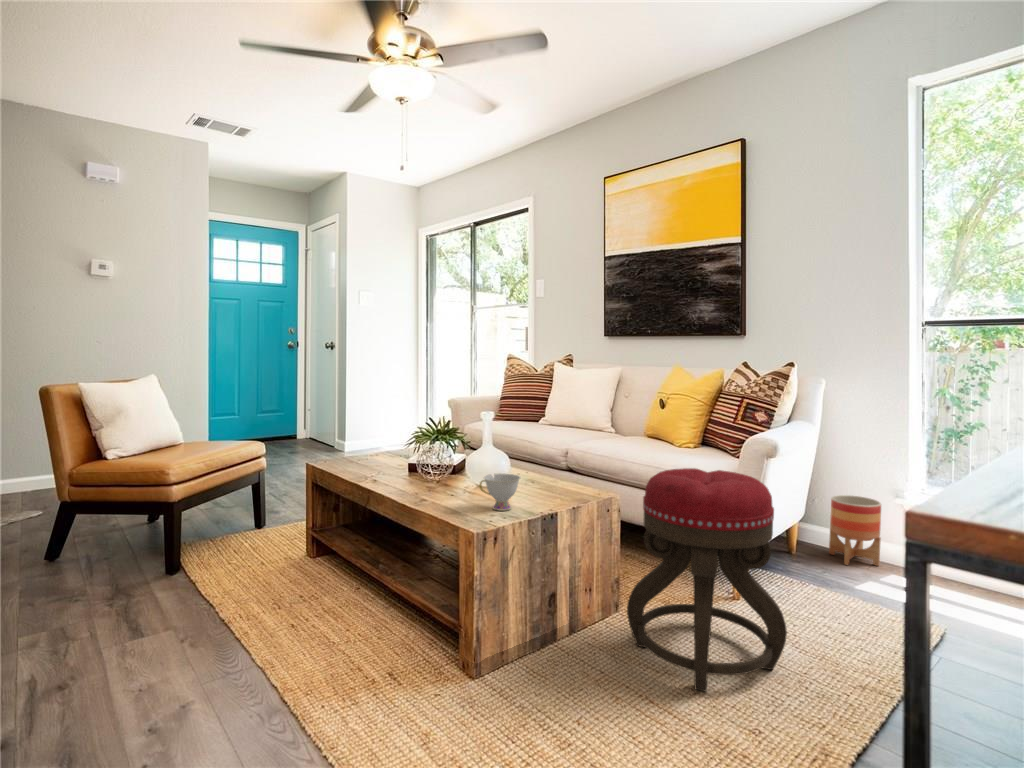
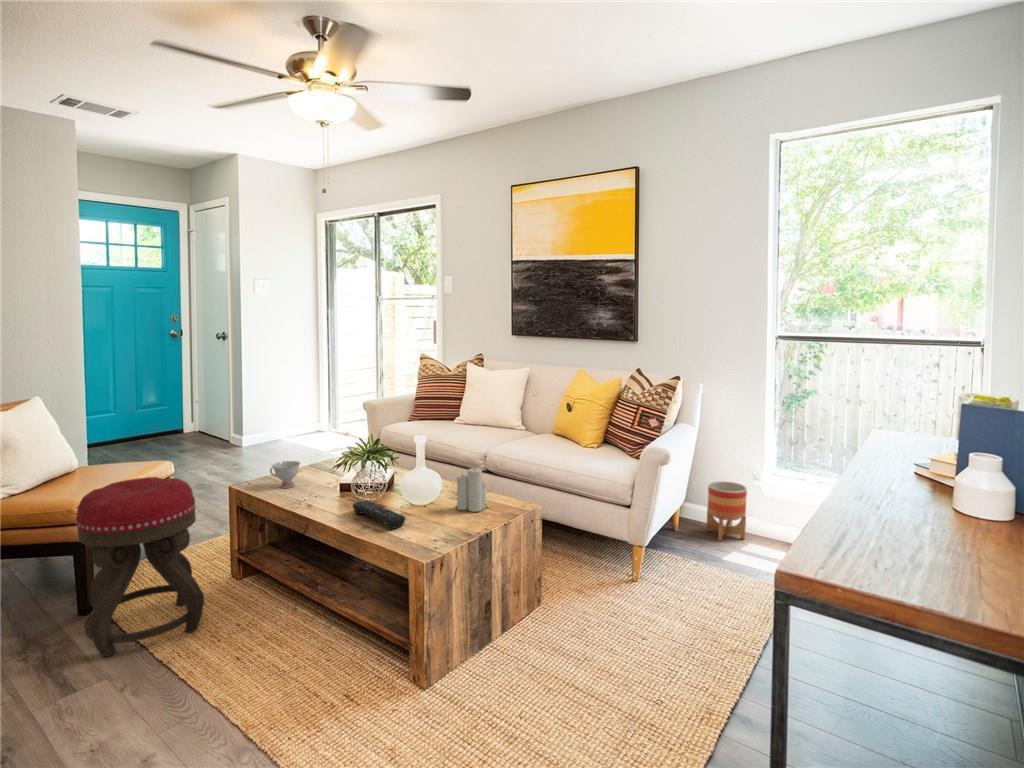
candle: none [526,442,562,494] -> present [456,468,488,512]
ottoman: present [627,468,787,691] -> present [76,477,204,657]
teacup: present [479,473,520,511] -> present [270,461,300,488]
remote control: none [418,477,468,503] -> present [353,500,406,530]

